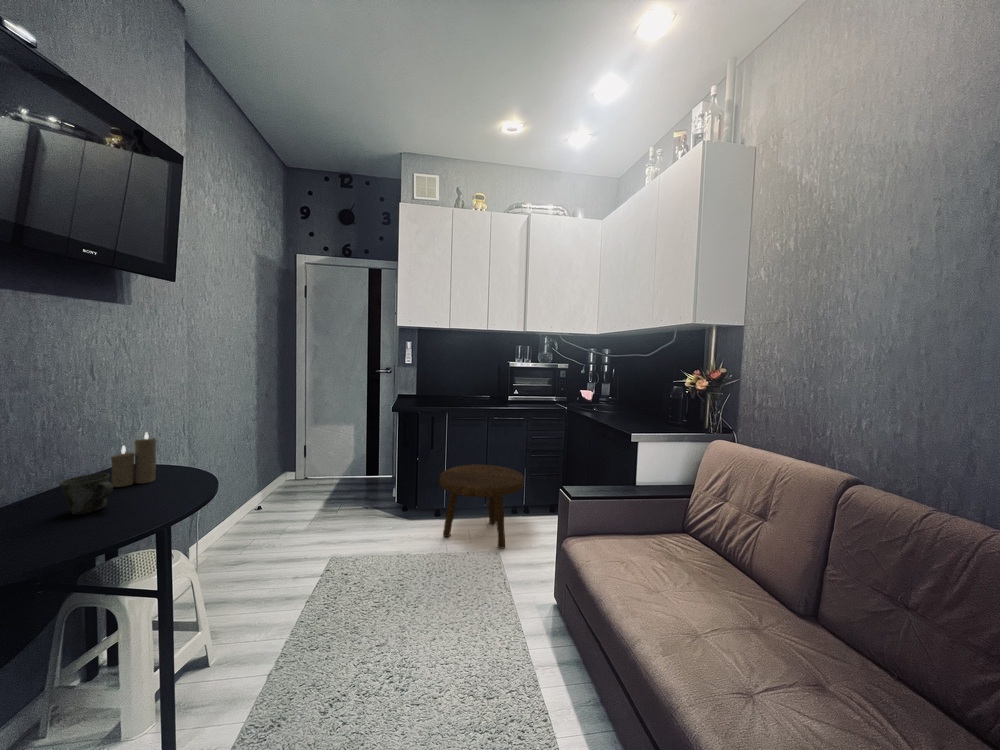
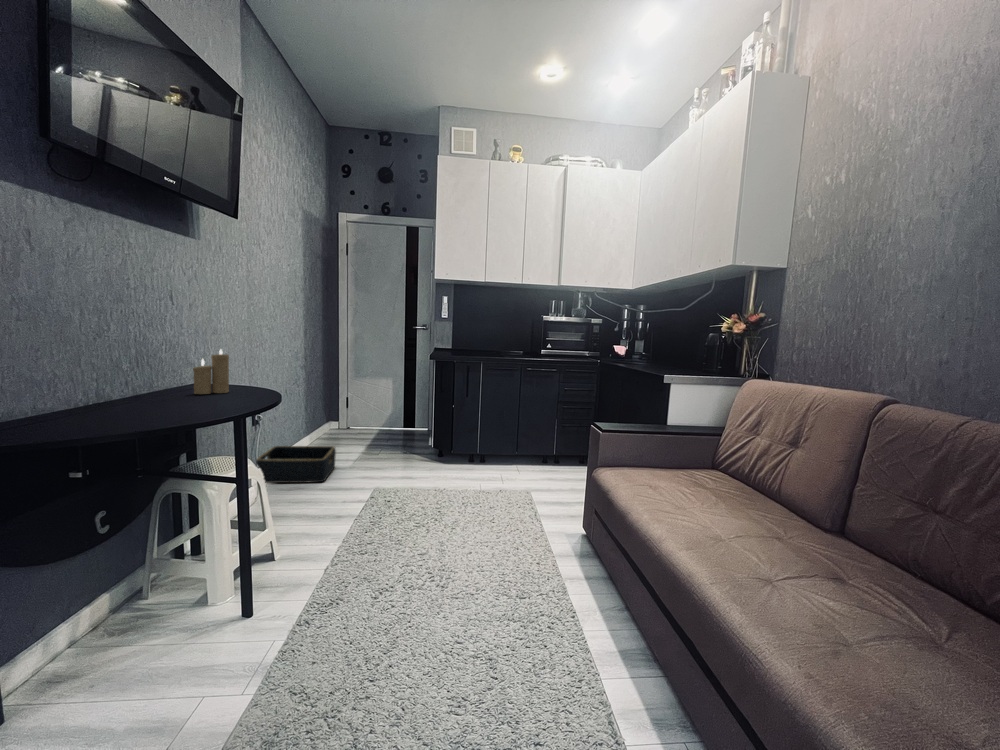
footstool: present [439,464,524,548] -> none [475,414,557,490]
mug: present [60,473,113,515] -> none [158,375,200,406]
basket: none [197,507,289,556] -> present [256,446,336,483]

